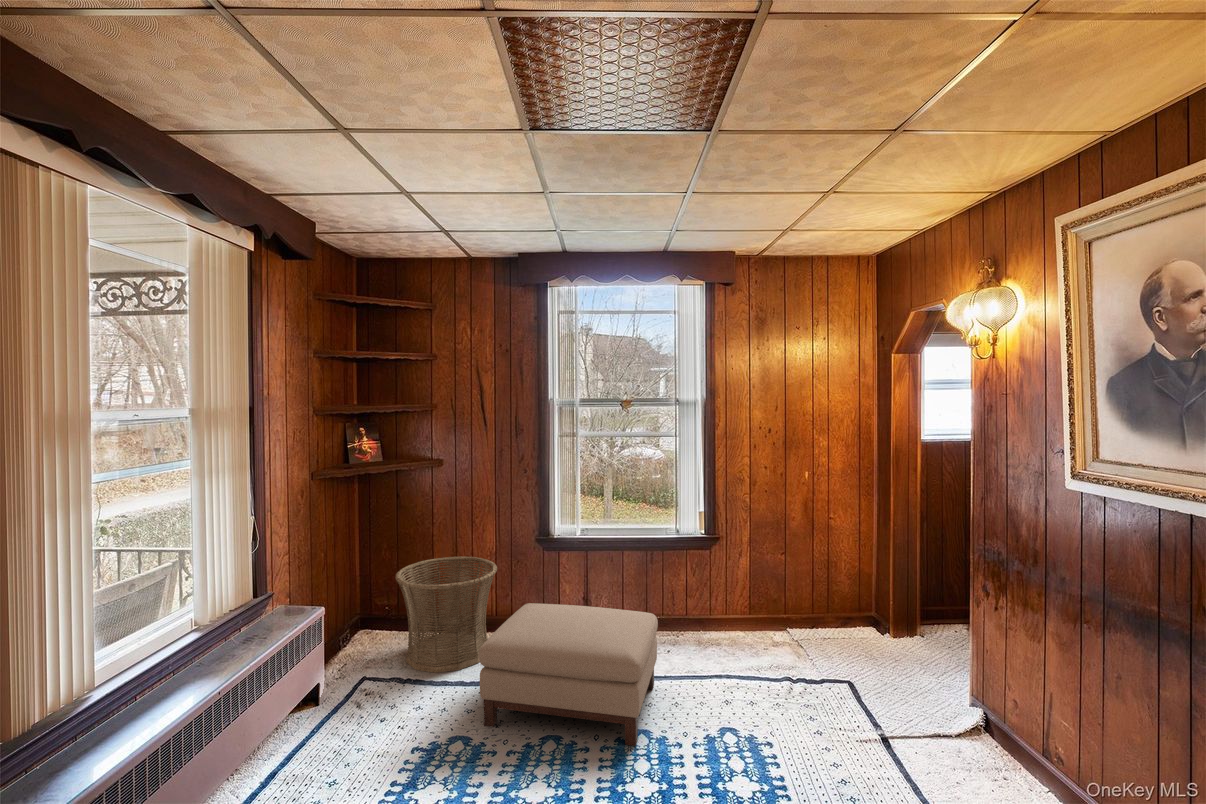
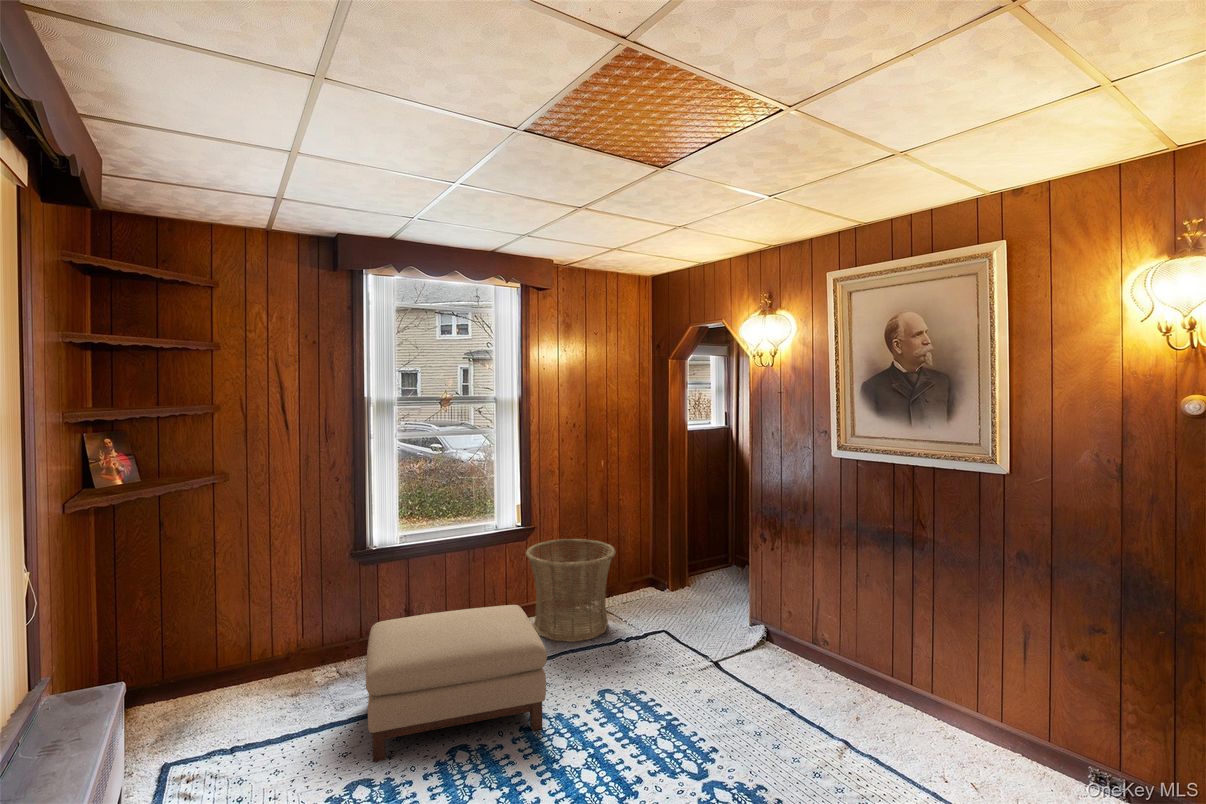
basket: present [395,556,498,673] -> present [526,539,616,642]

